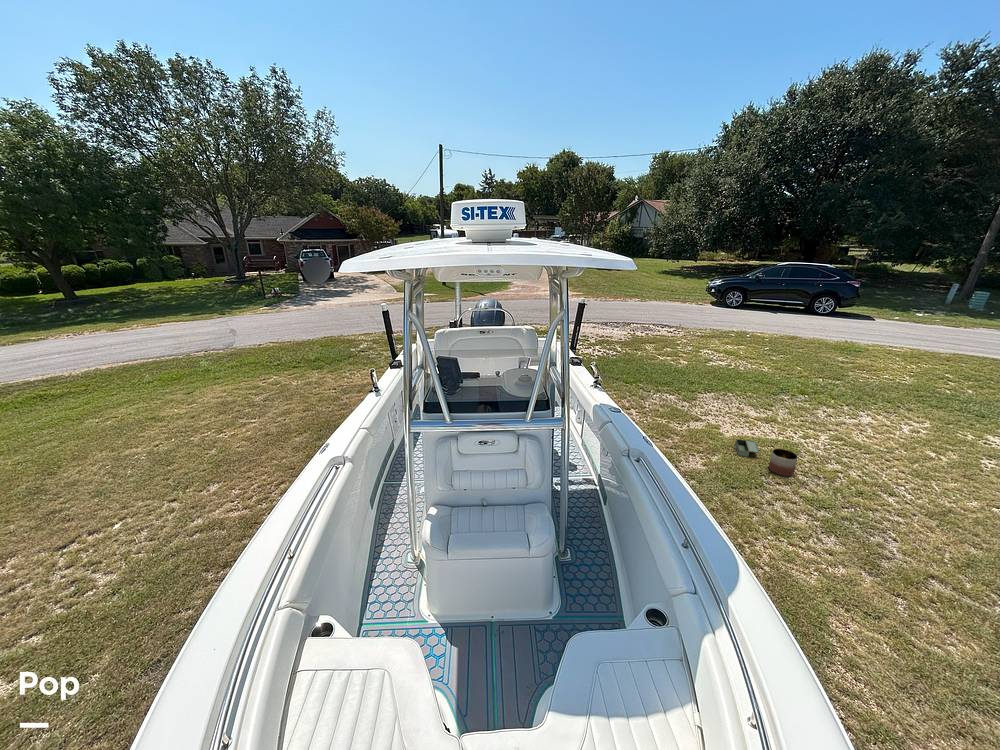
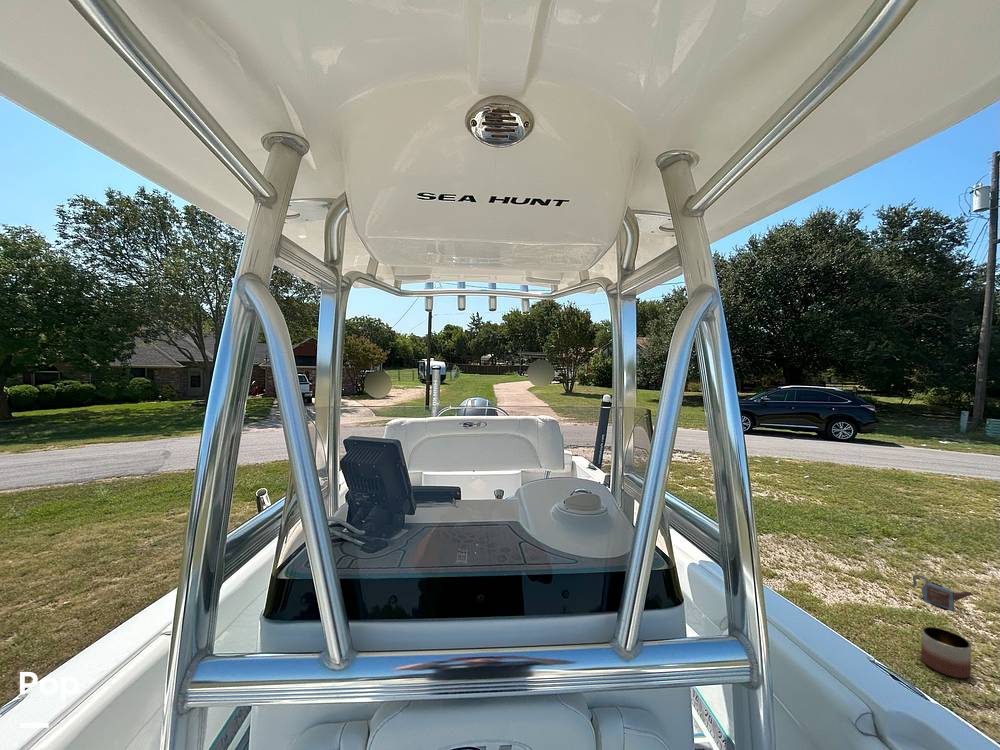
watering can: none [791,419,826,442] -> present [912,575,973,611]
toolbox: present [735,439,759,457] -> none [847,608,896,640]

